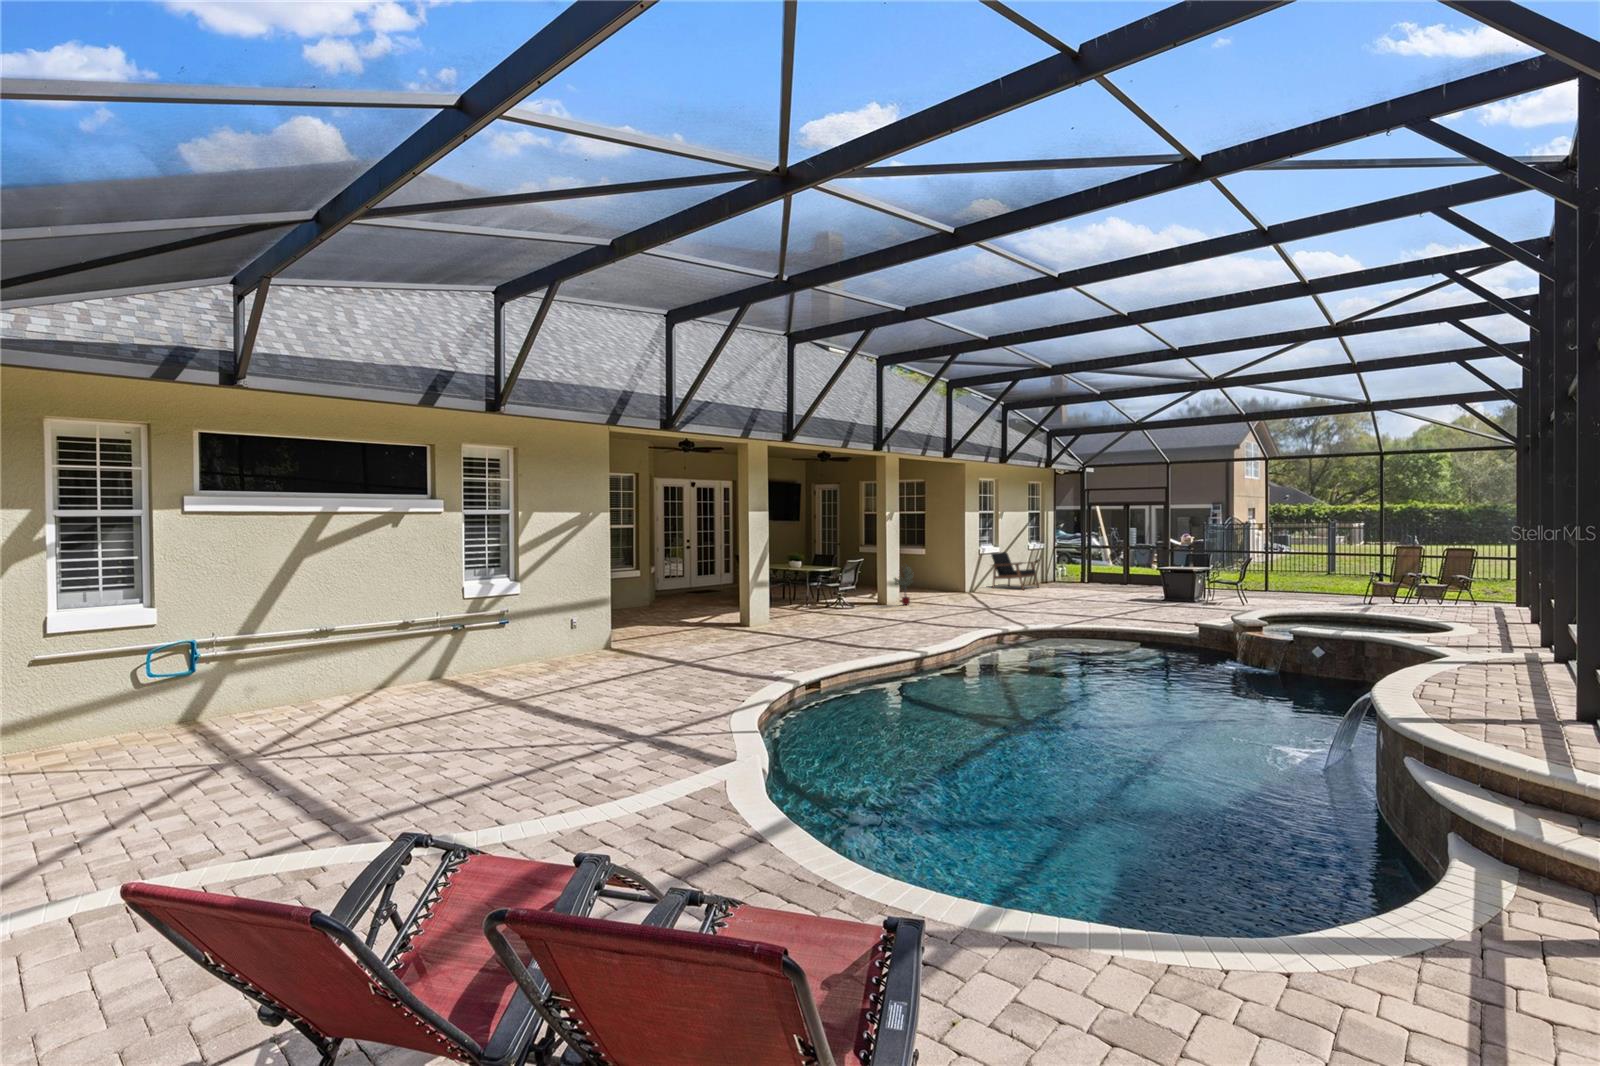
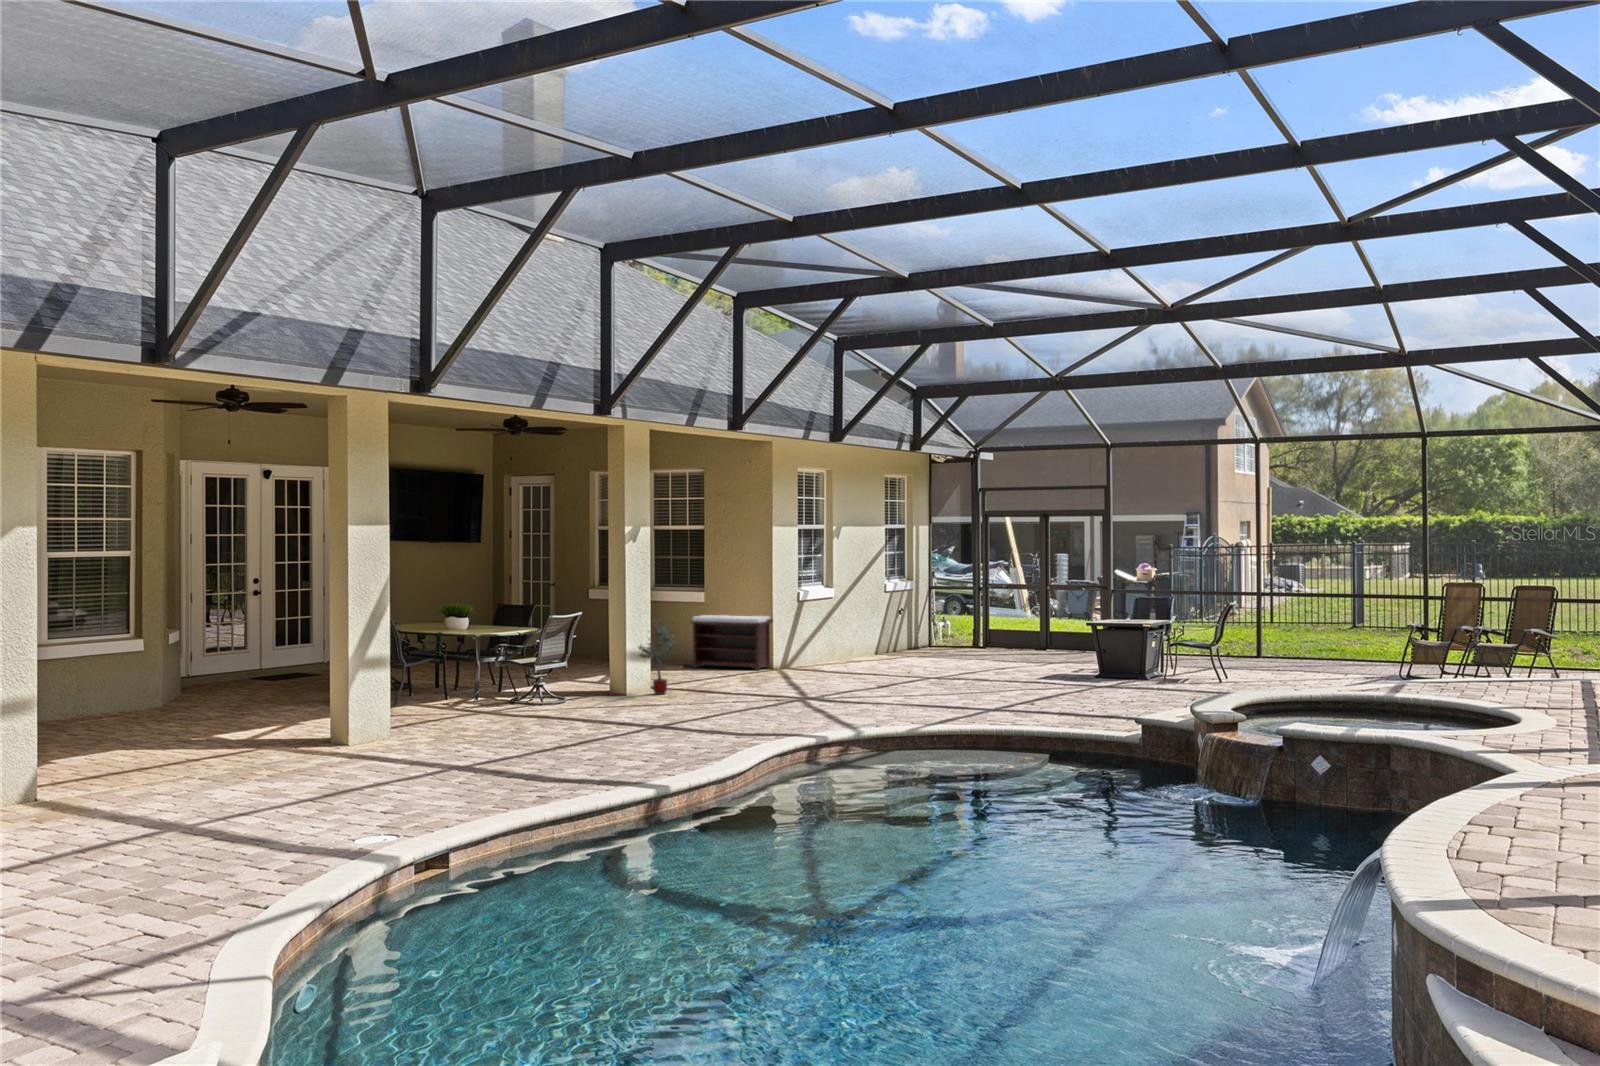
armchair: present [991,552,1039,590] -> none [817,596,901,663]
bench: none [918,562,966,594] -> present [691,615,773,670]

